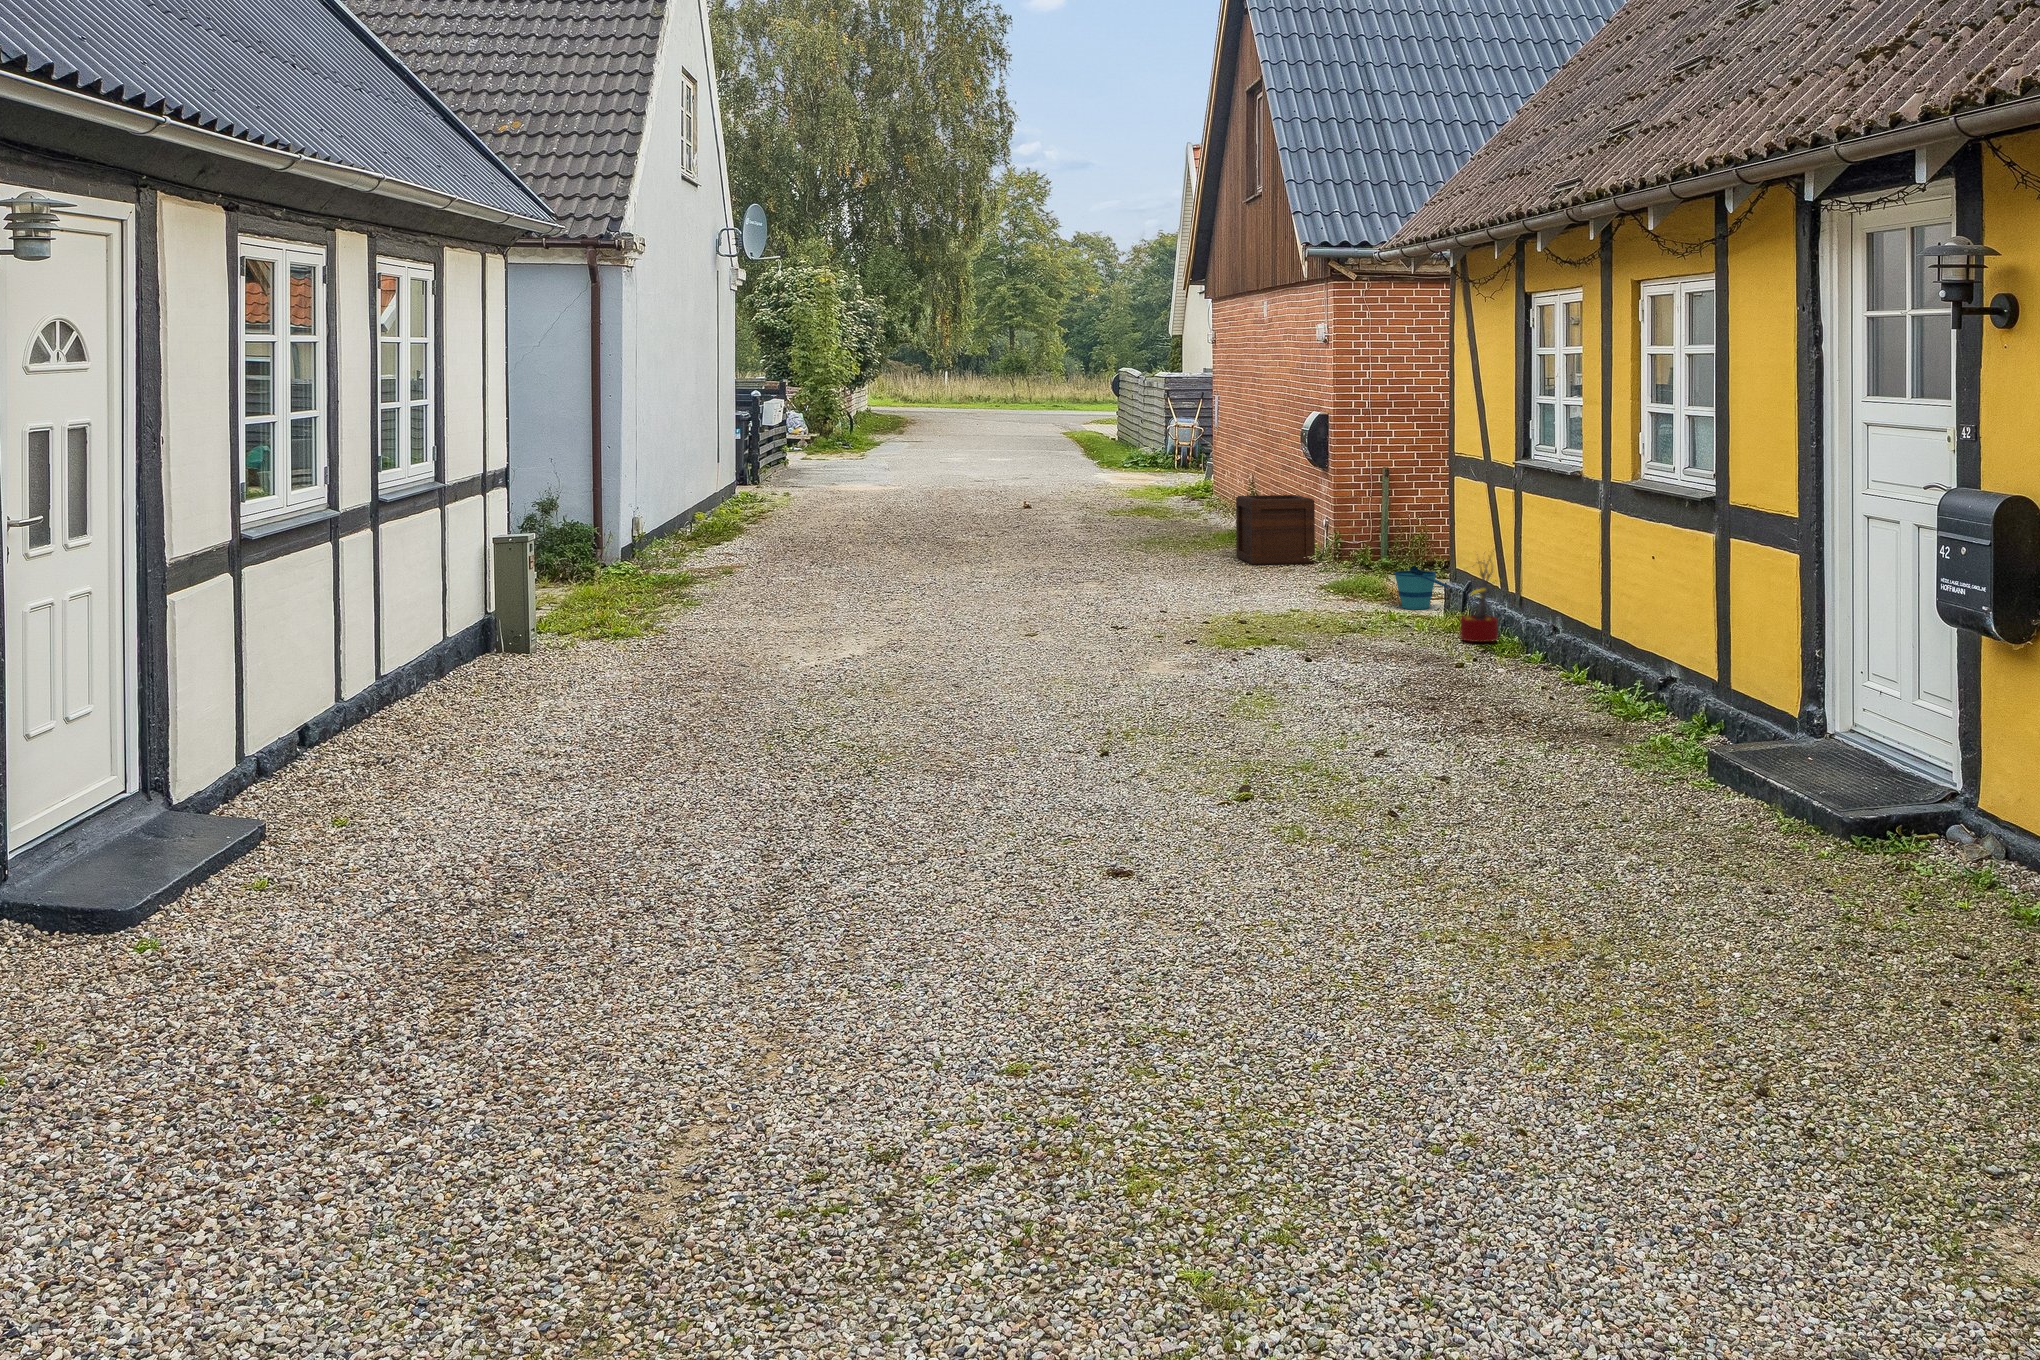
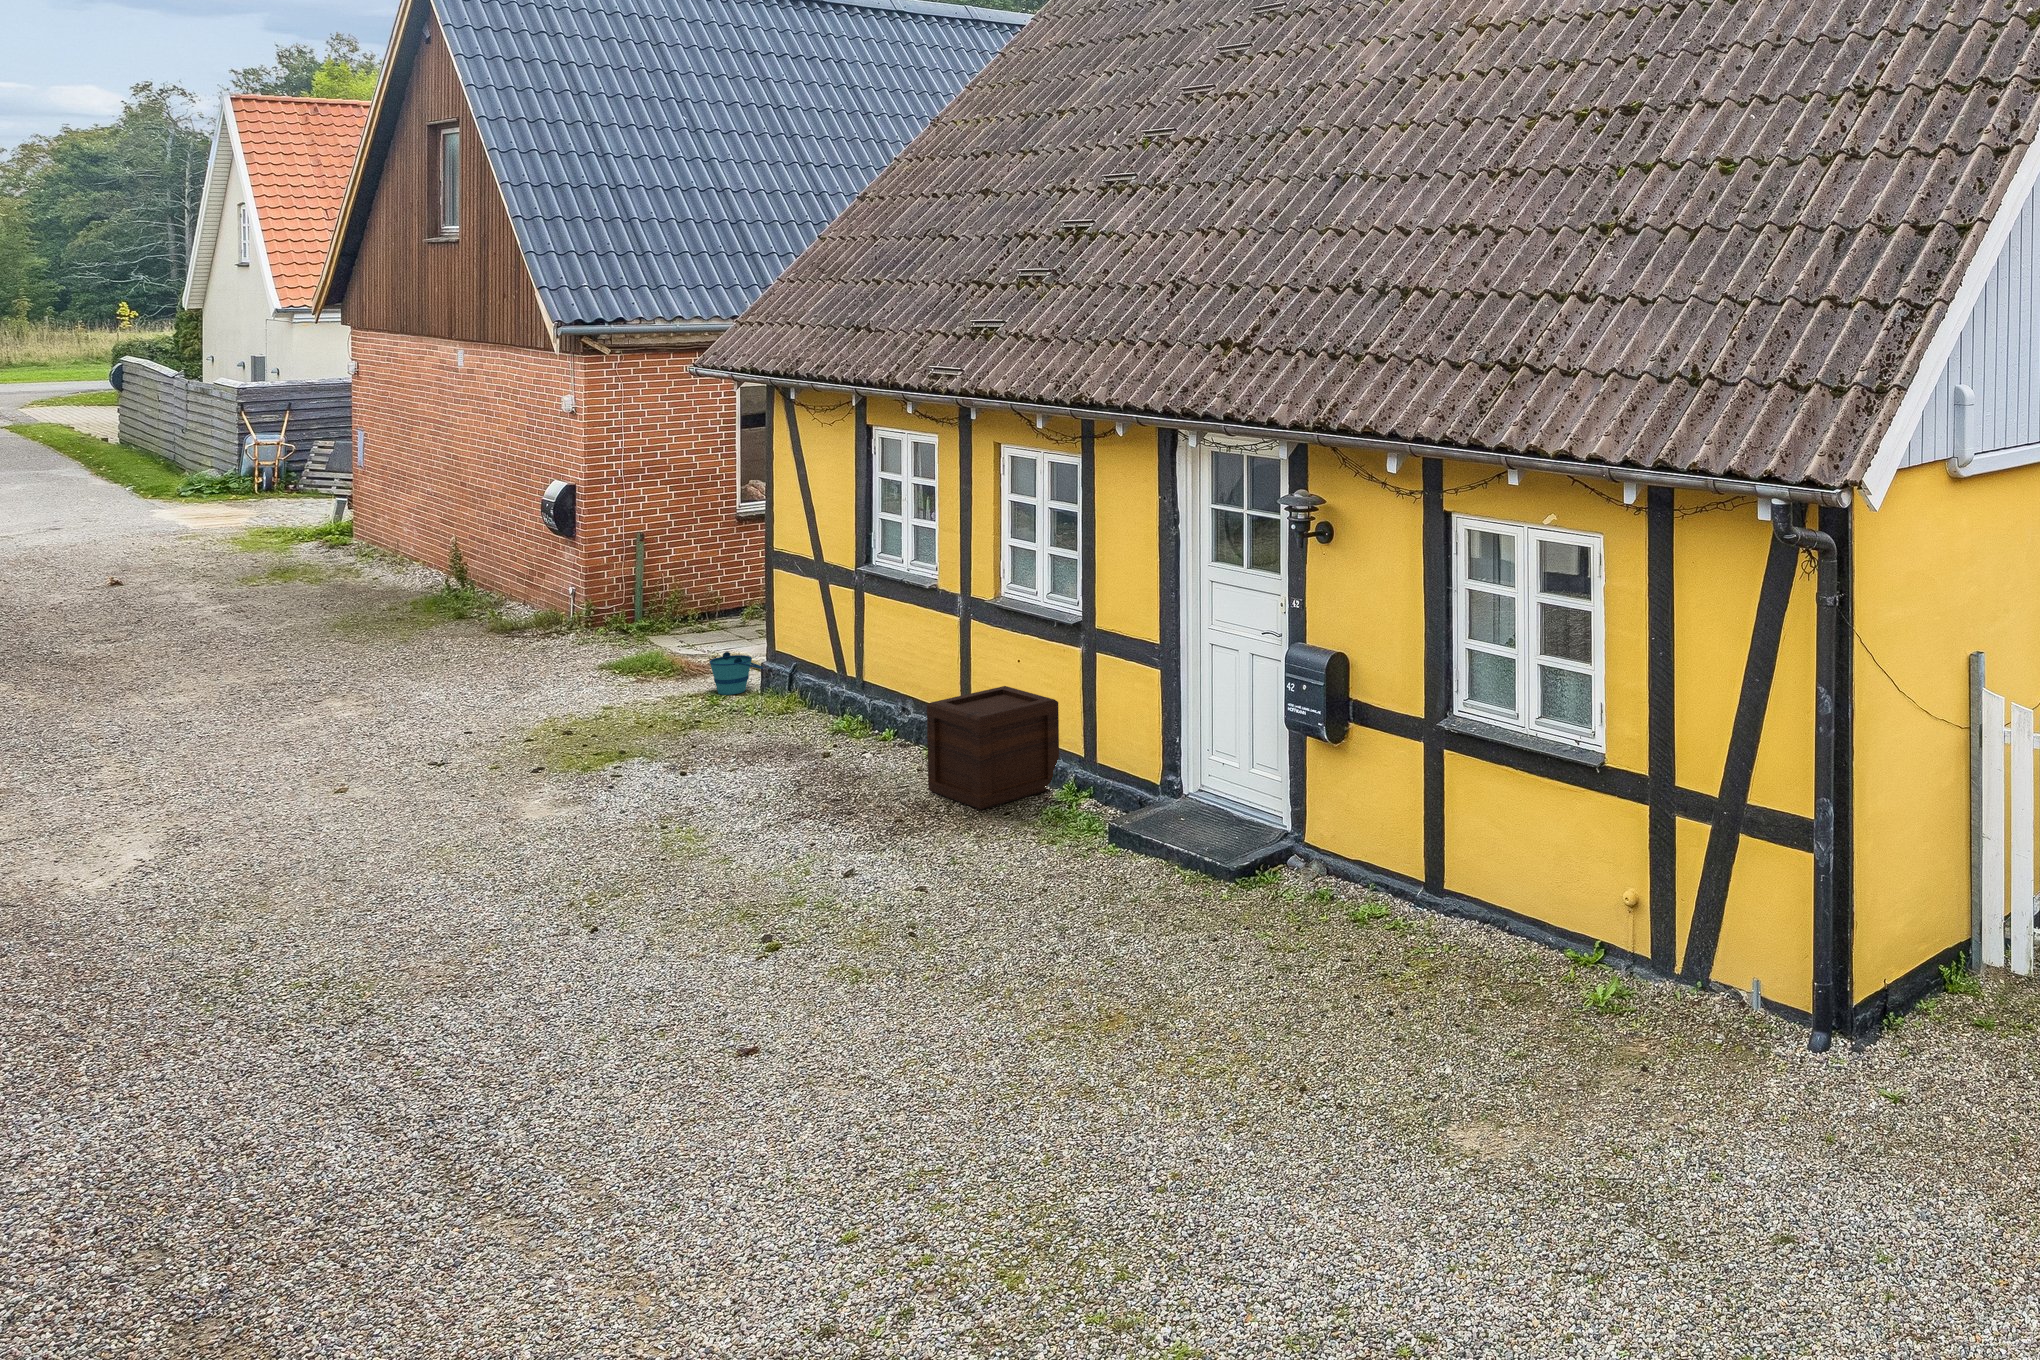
wooden crate: present [1236,495,1315,565] -> present [927,686,1059,810]
decorative plant: present [1460,551,1498,642] -> none [810,641,847,730]

